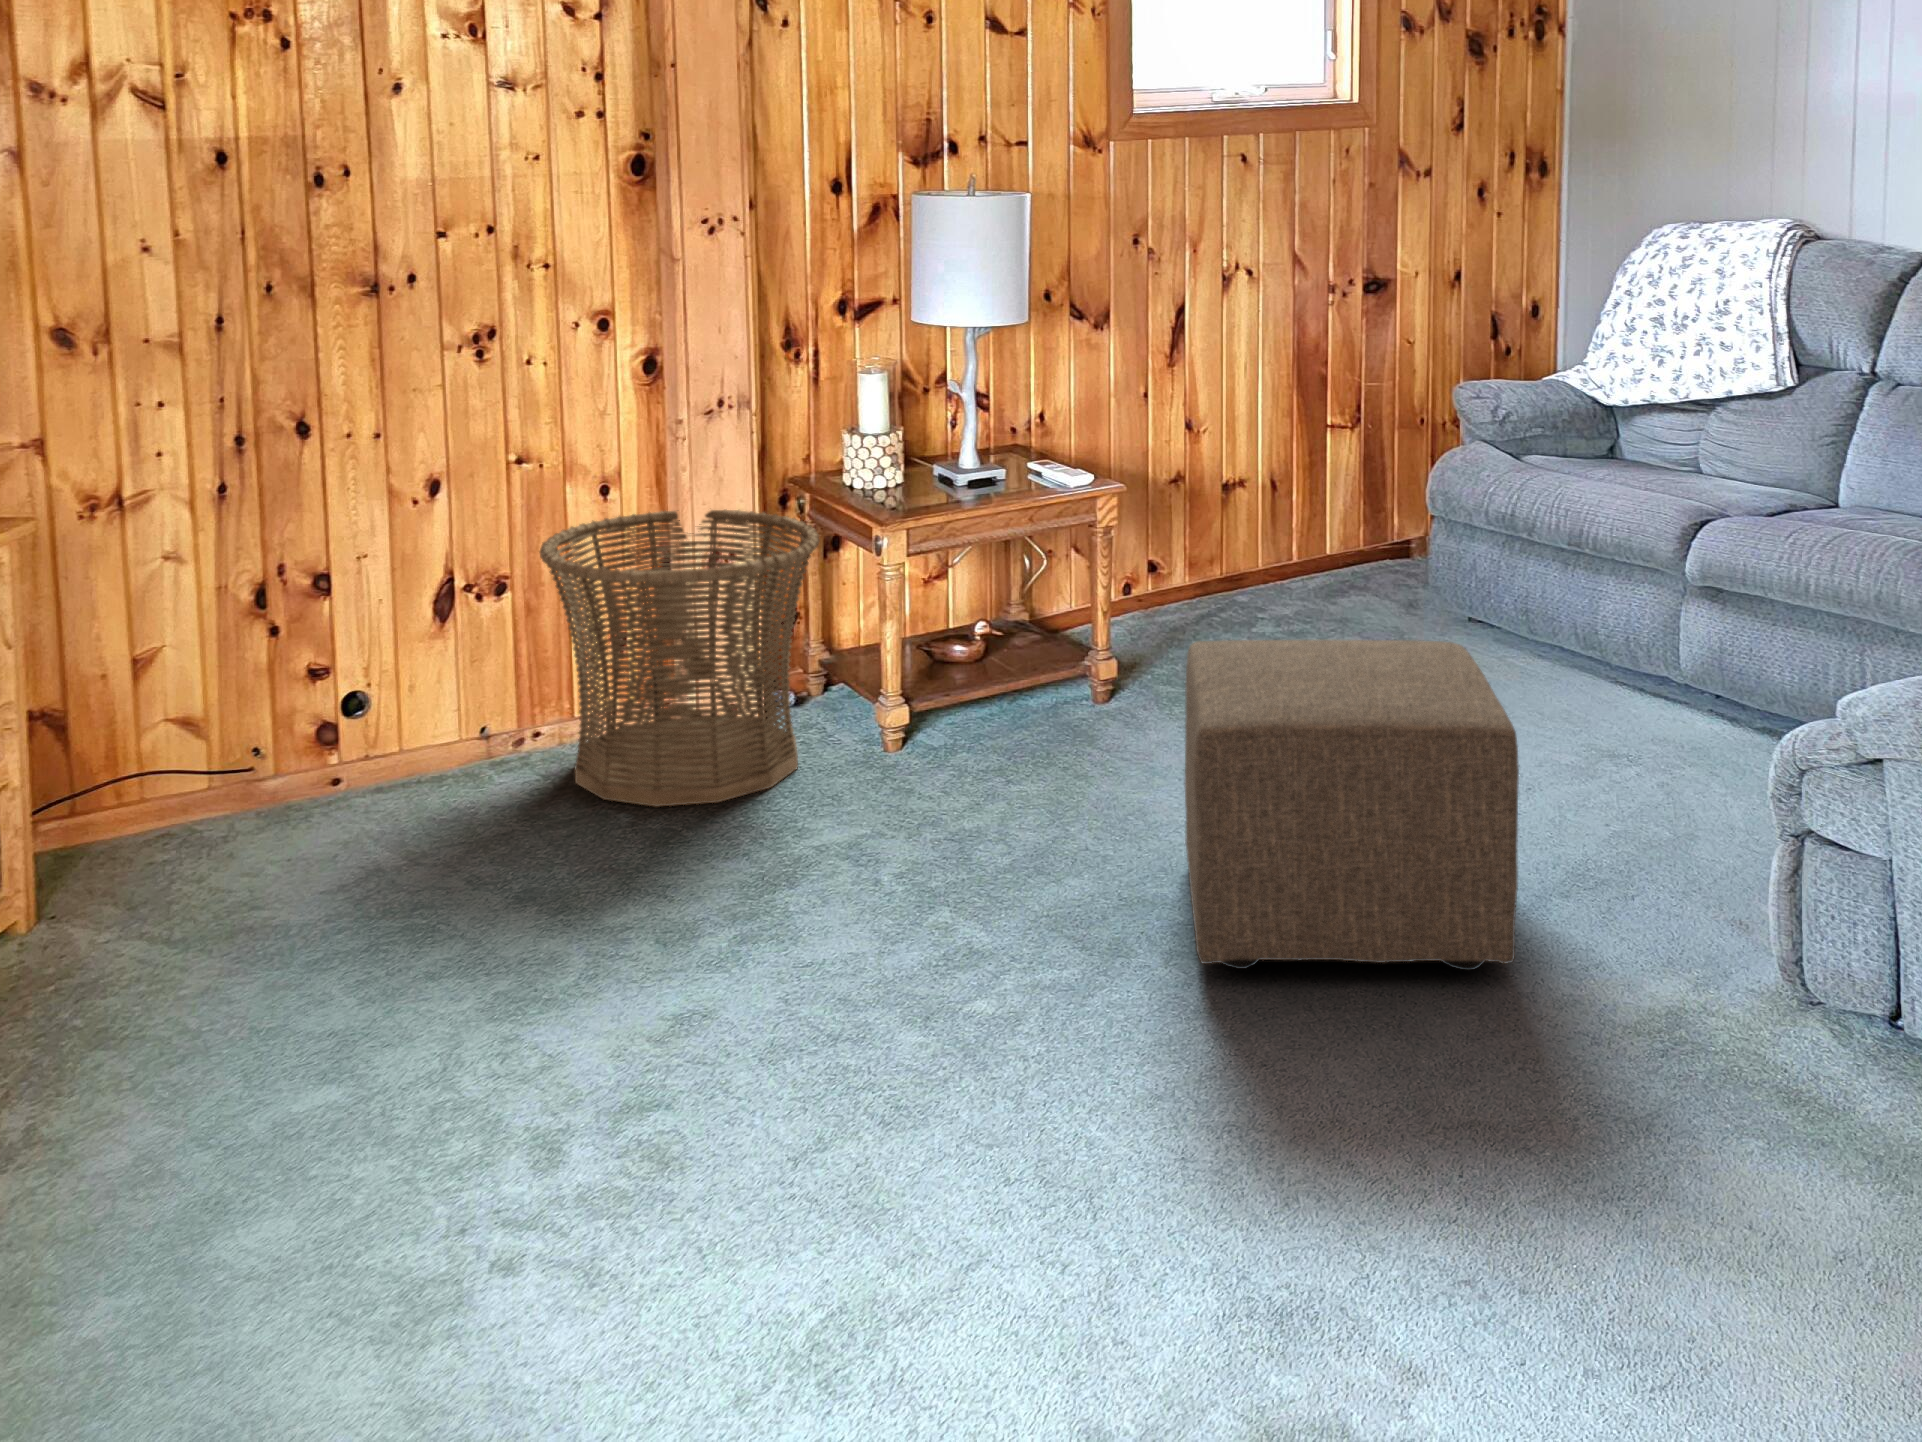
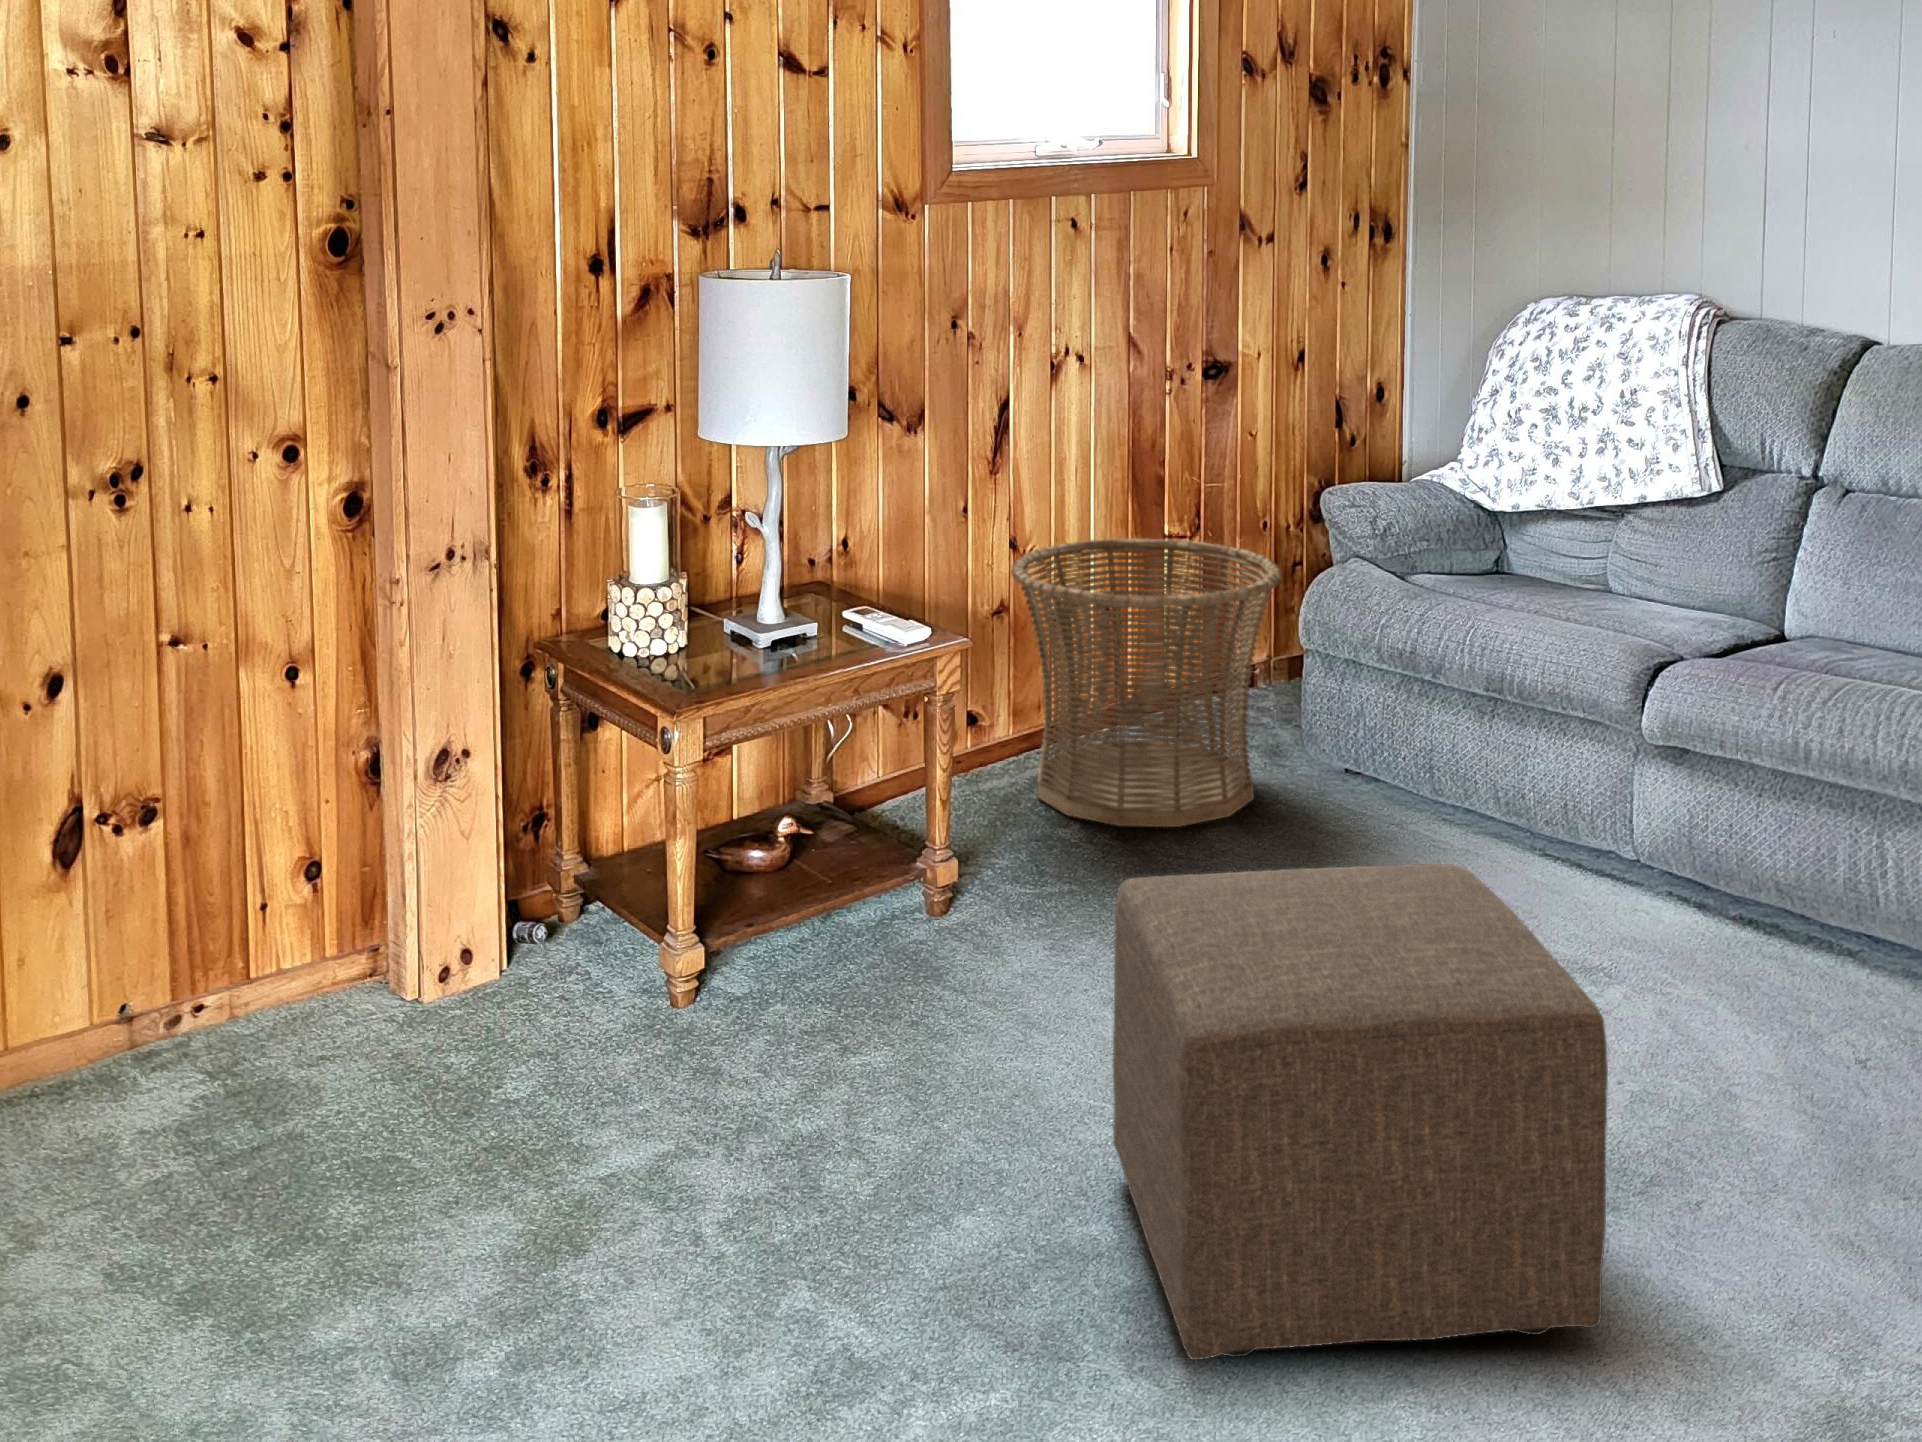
basket: present [540,510,820,806] -> present [1011,538,1281,827]

